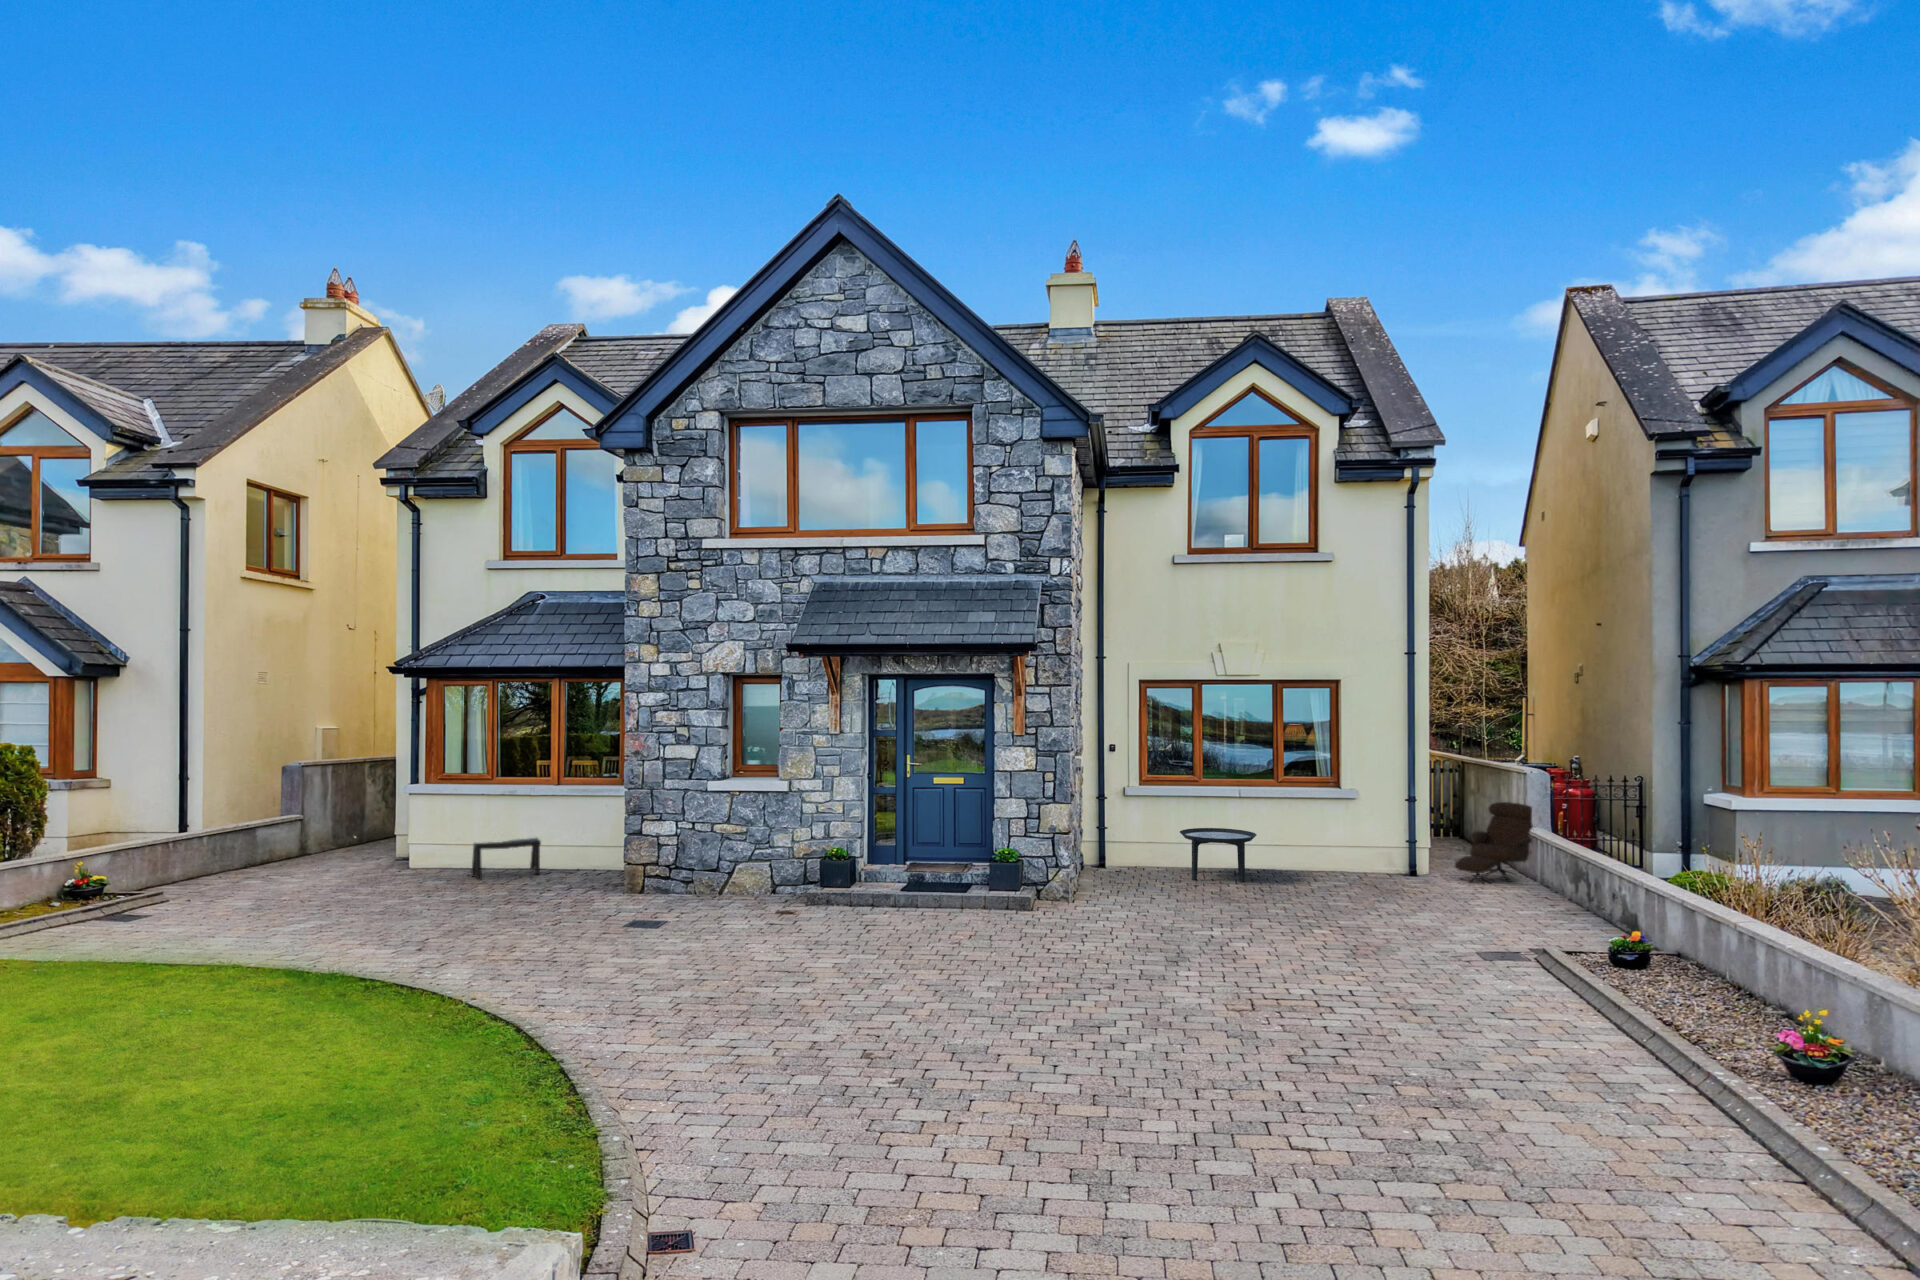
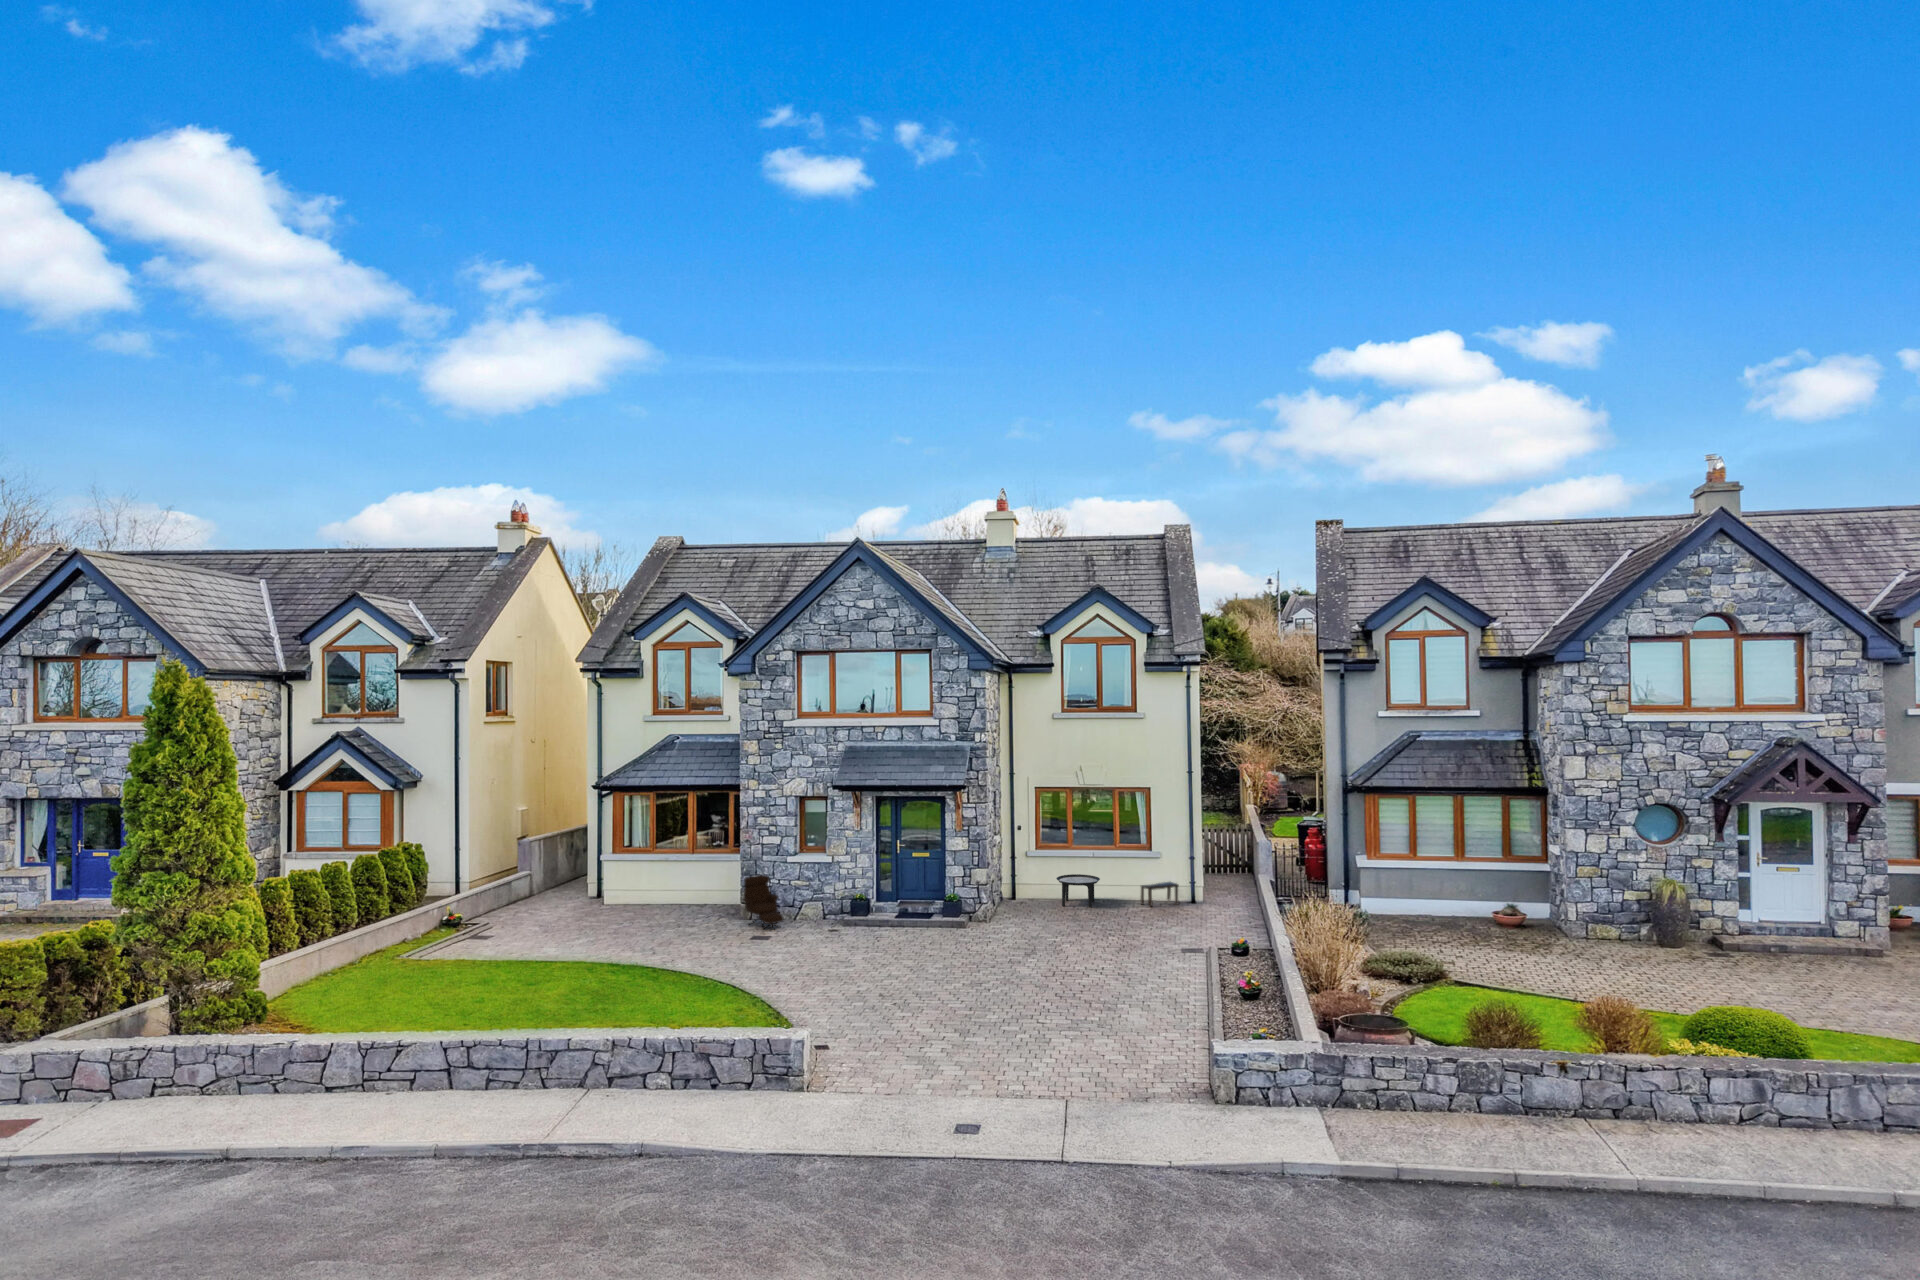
lounge chair: present [1455,802,1533,882] -> present [742,875,783,927]
bench: present [471,838,541,880] -> present [1141,882,1179,907]

